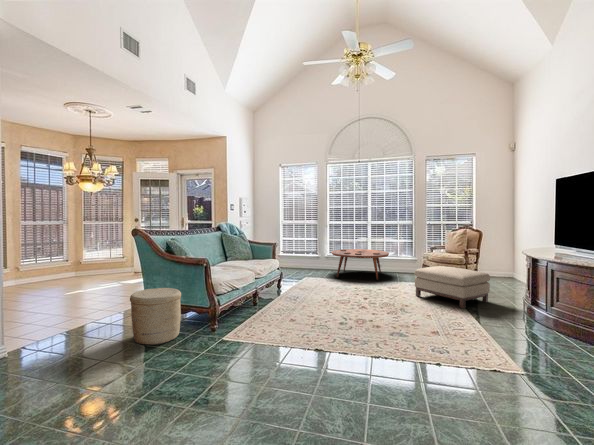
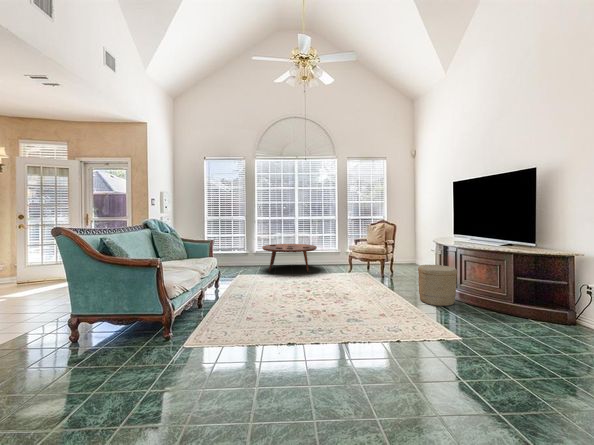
ottoman: present [415,266,490,308] -> none [348,257,410,292]
woven basket: present [130,288,181,345] -> present [418,265,457,306]

